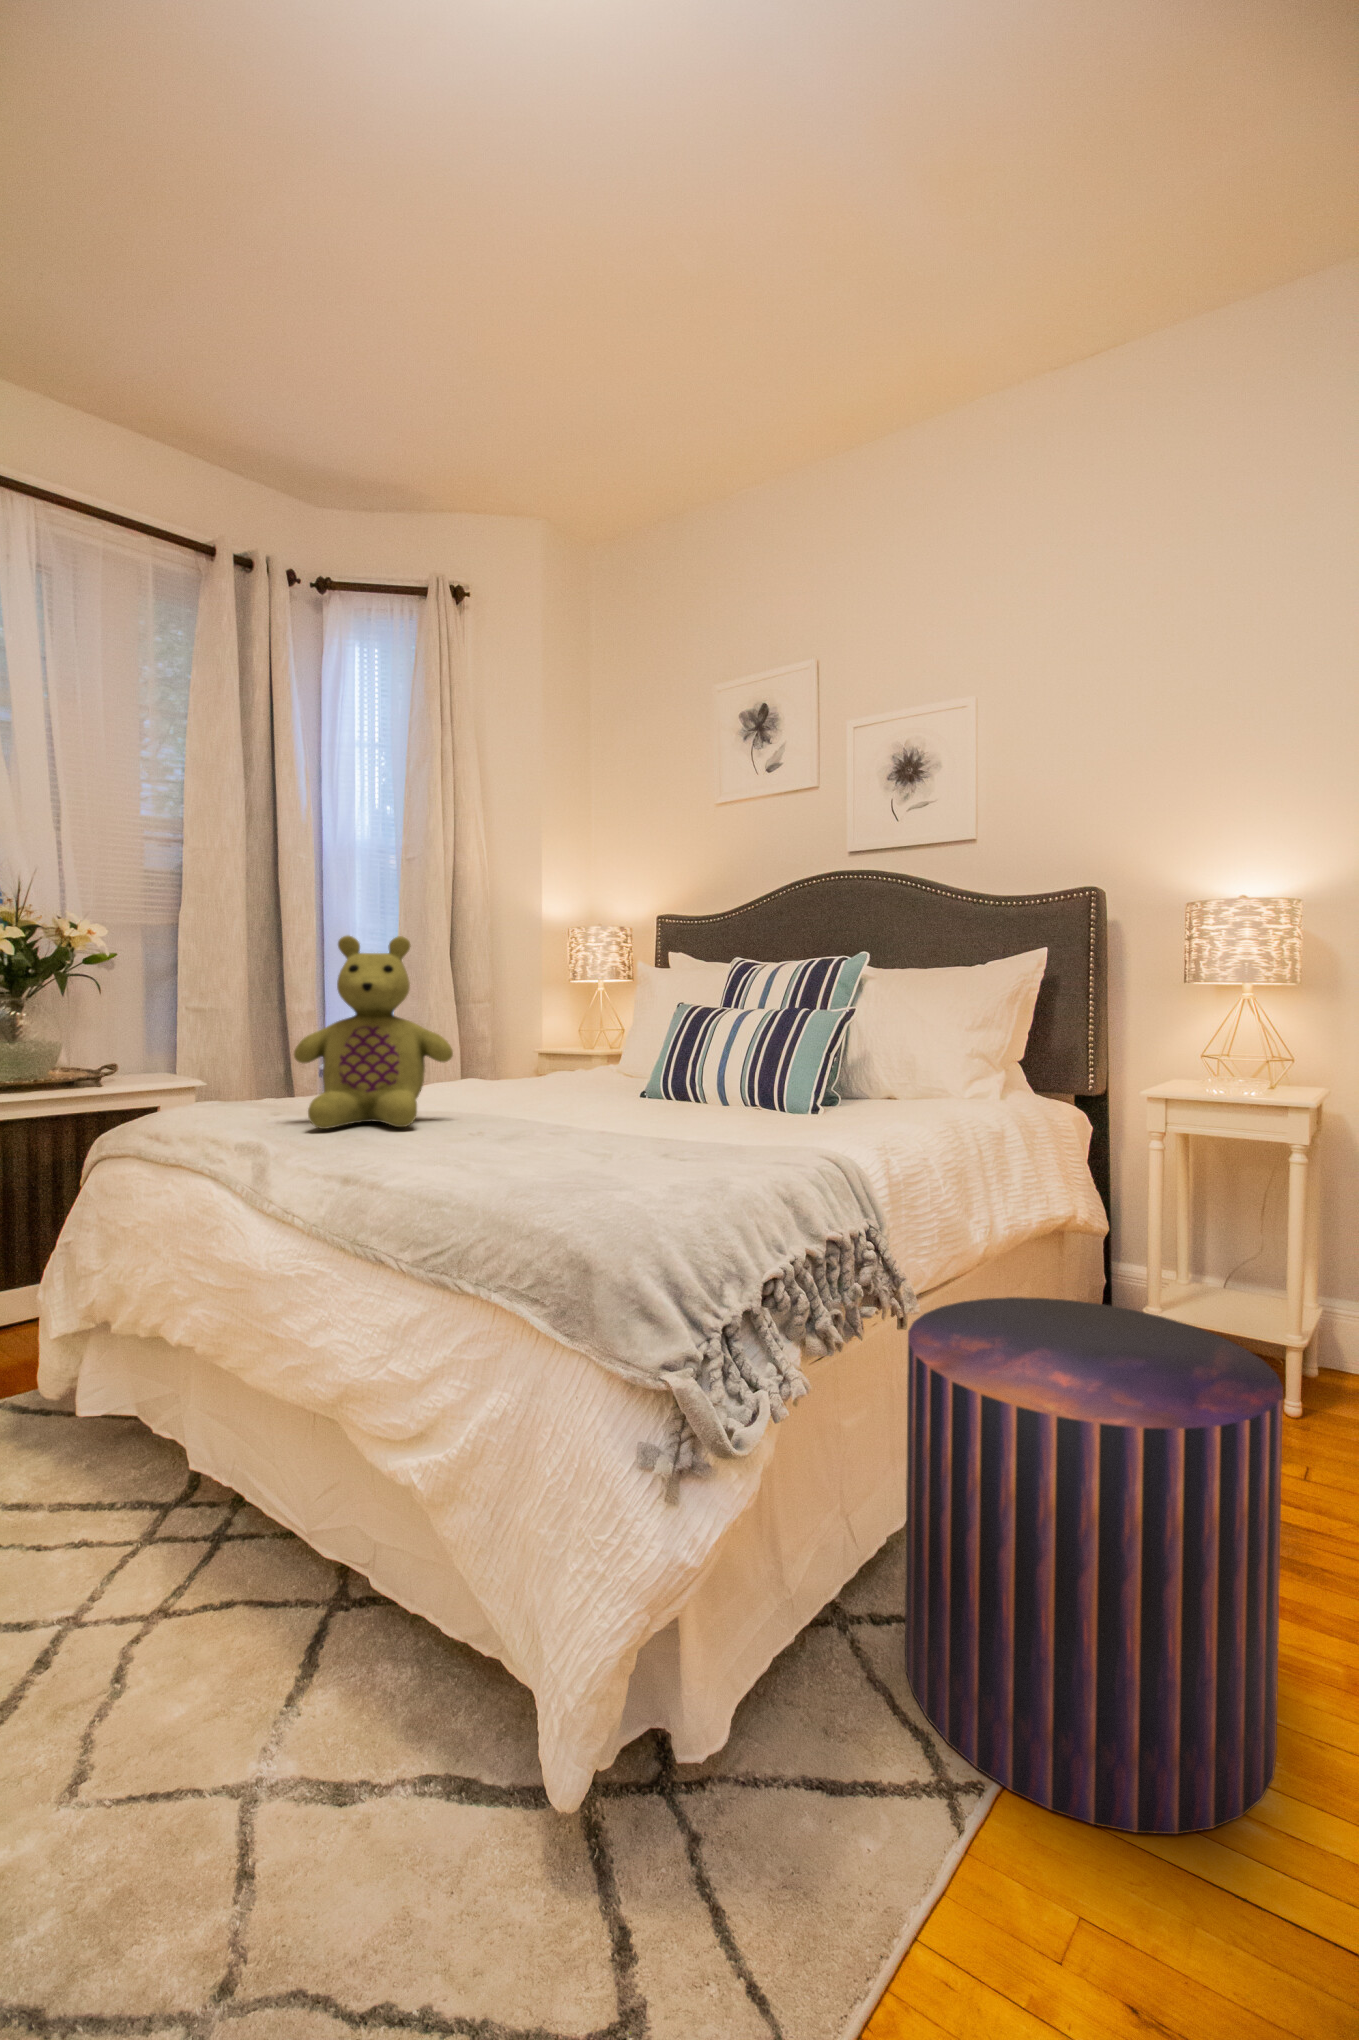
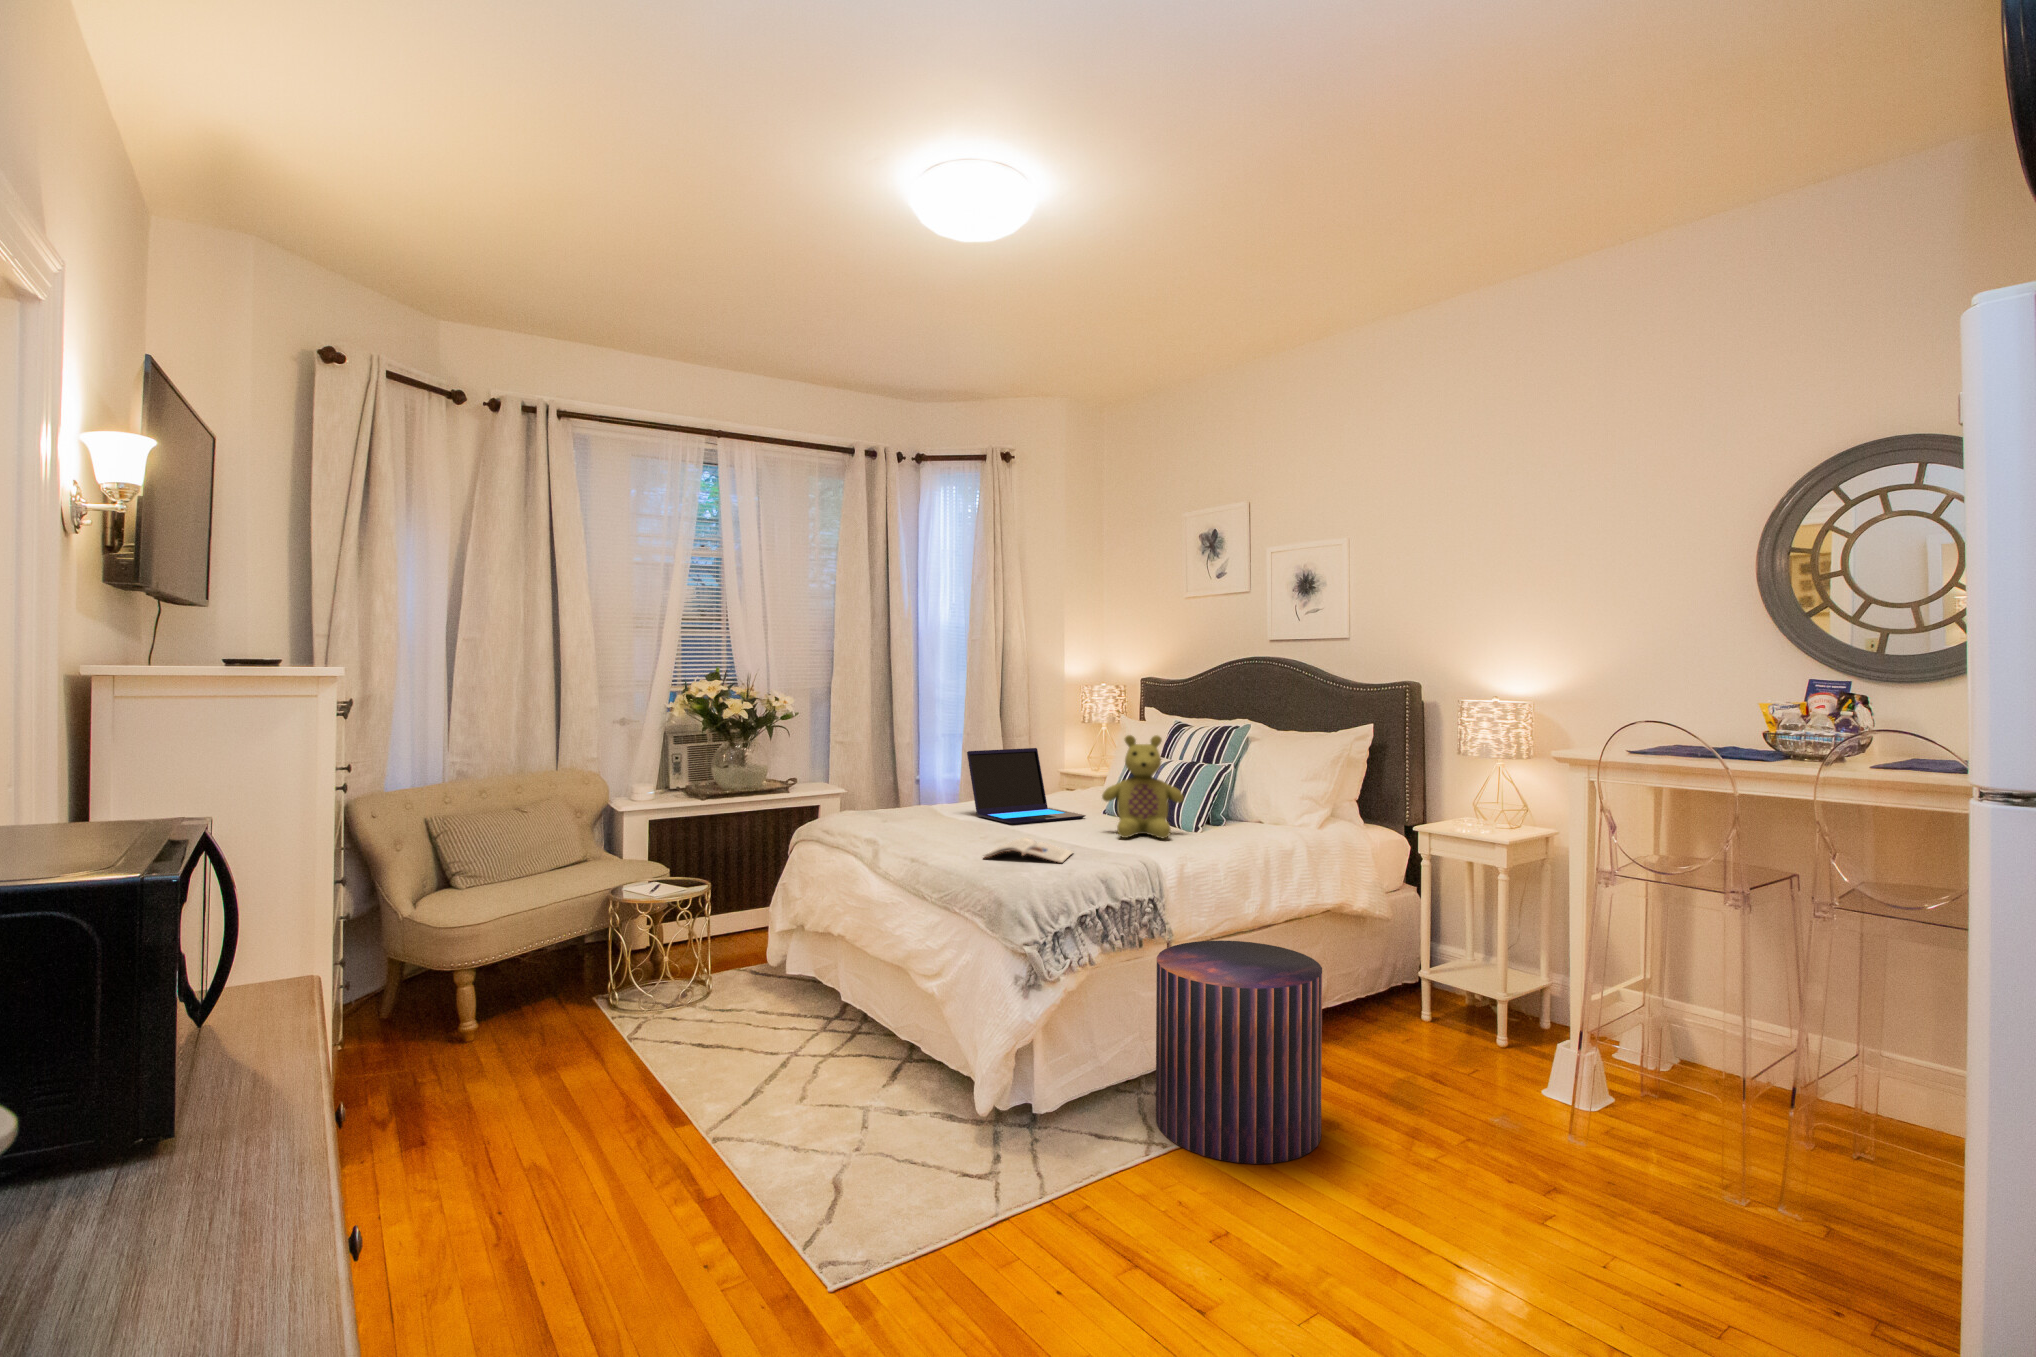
stuffed bear: present [294,935,453,1129] -> present [1102,735,1184,838]
laptop: none [429,990,635,1108] -> present [967,748,1086,825]
magazine: none [512,1120,692,1165] -> present [984,838,1073,863]

